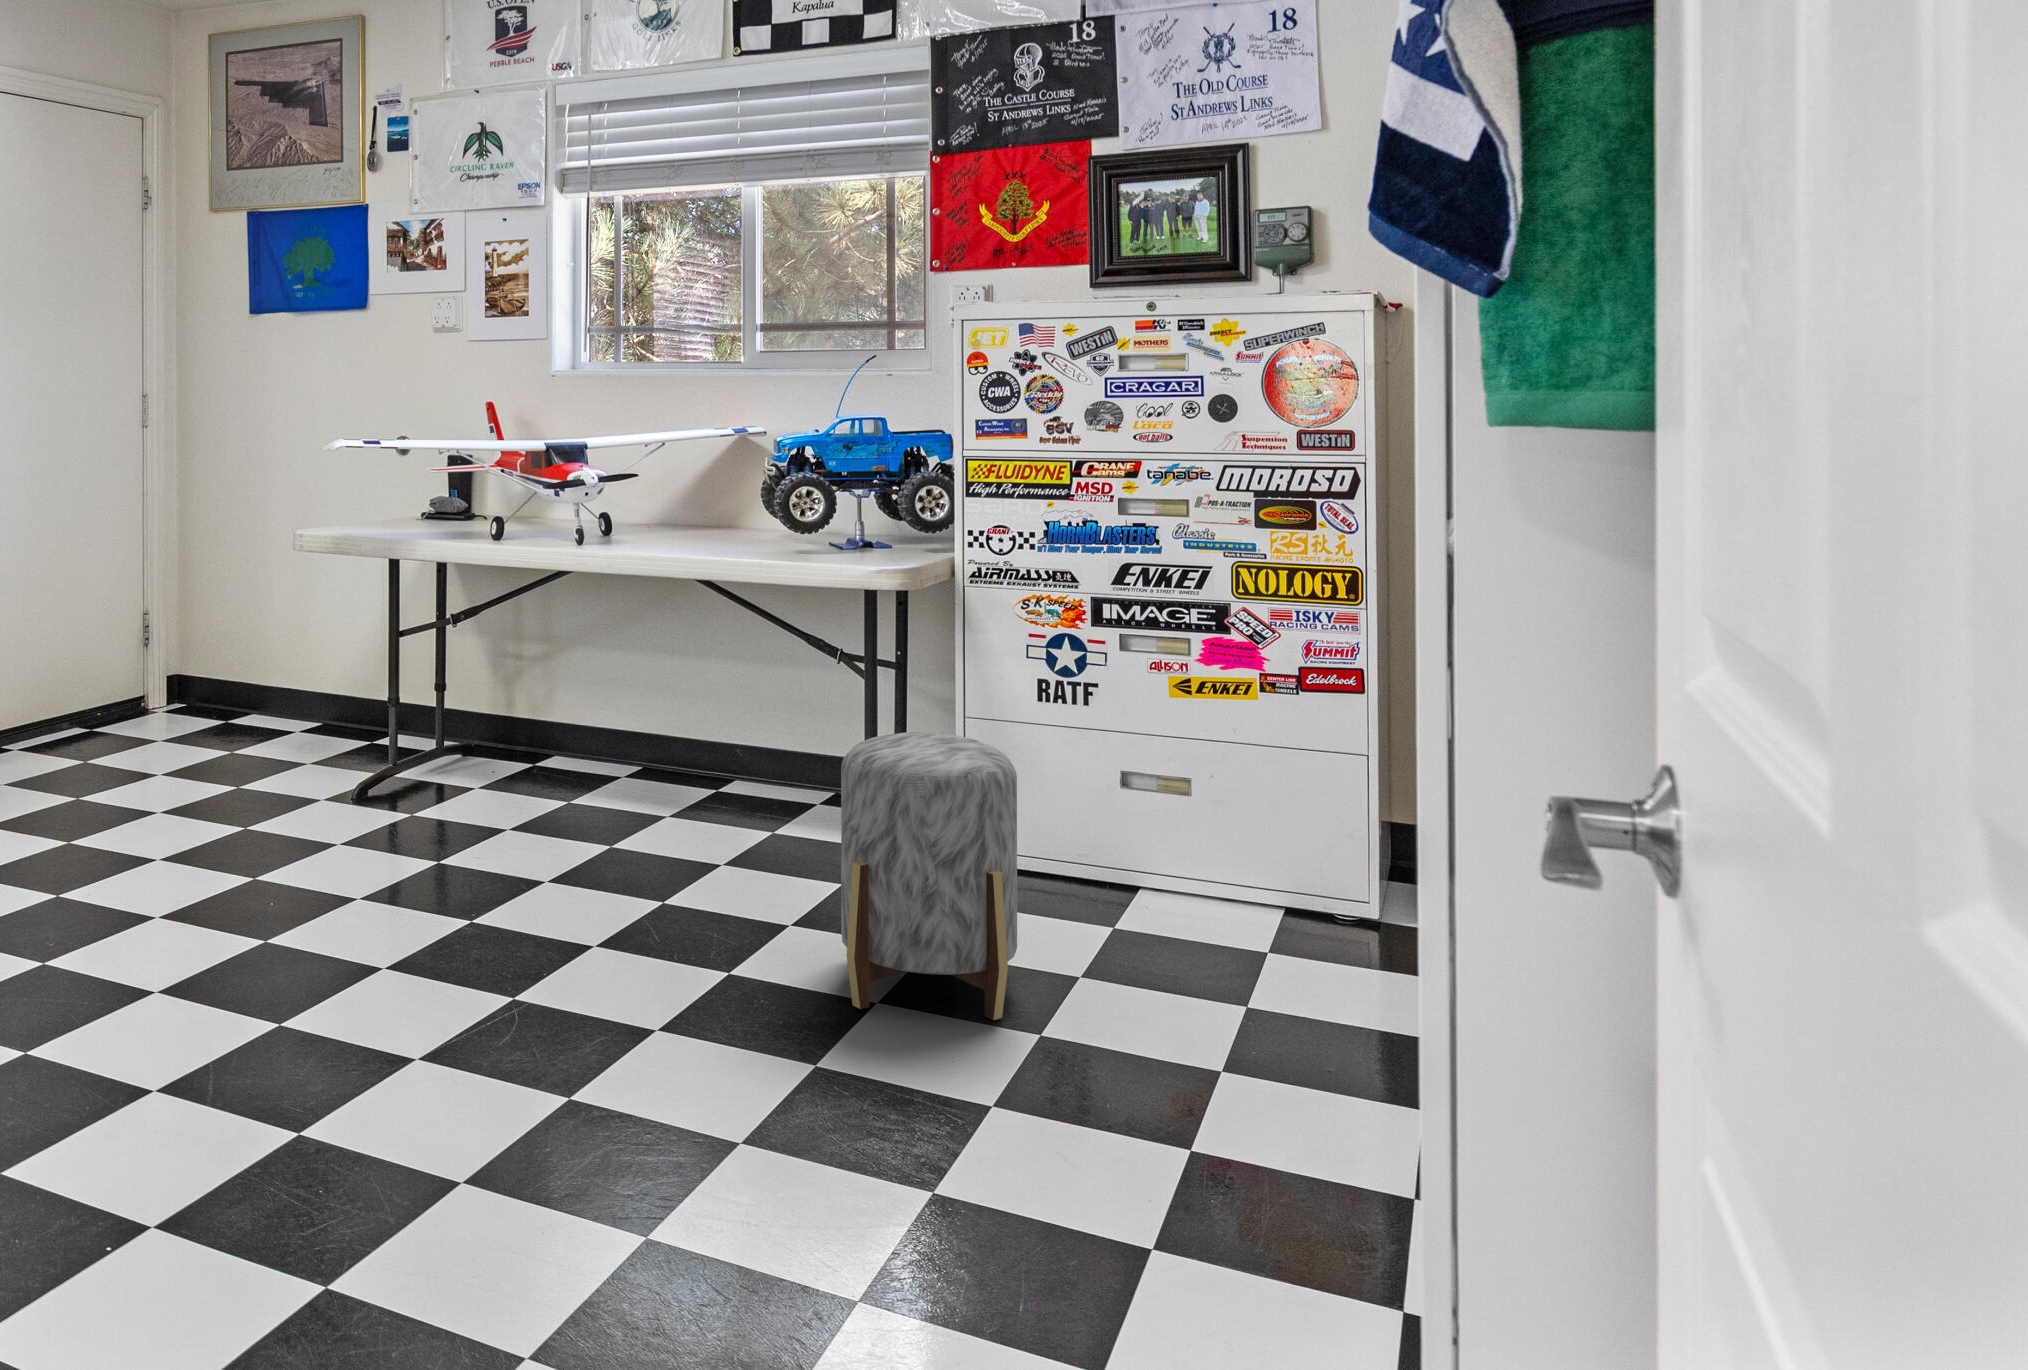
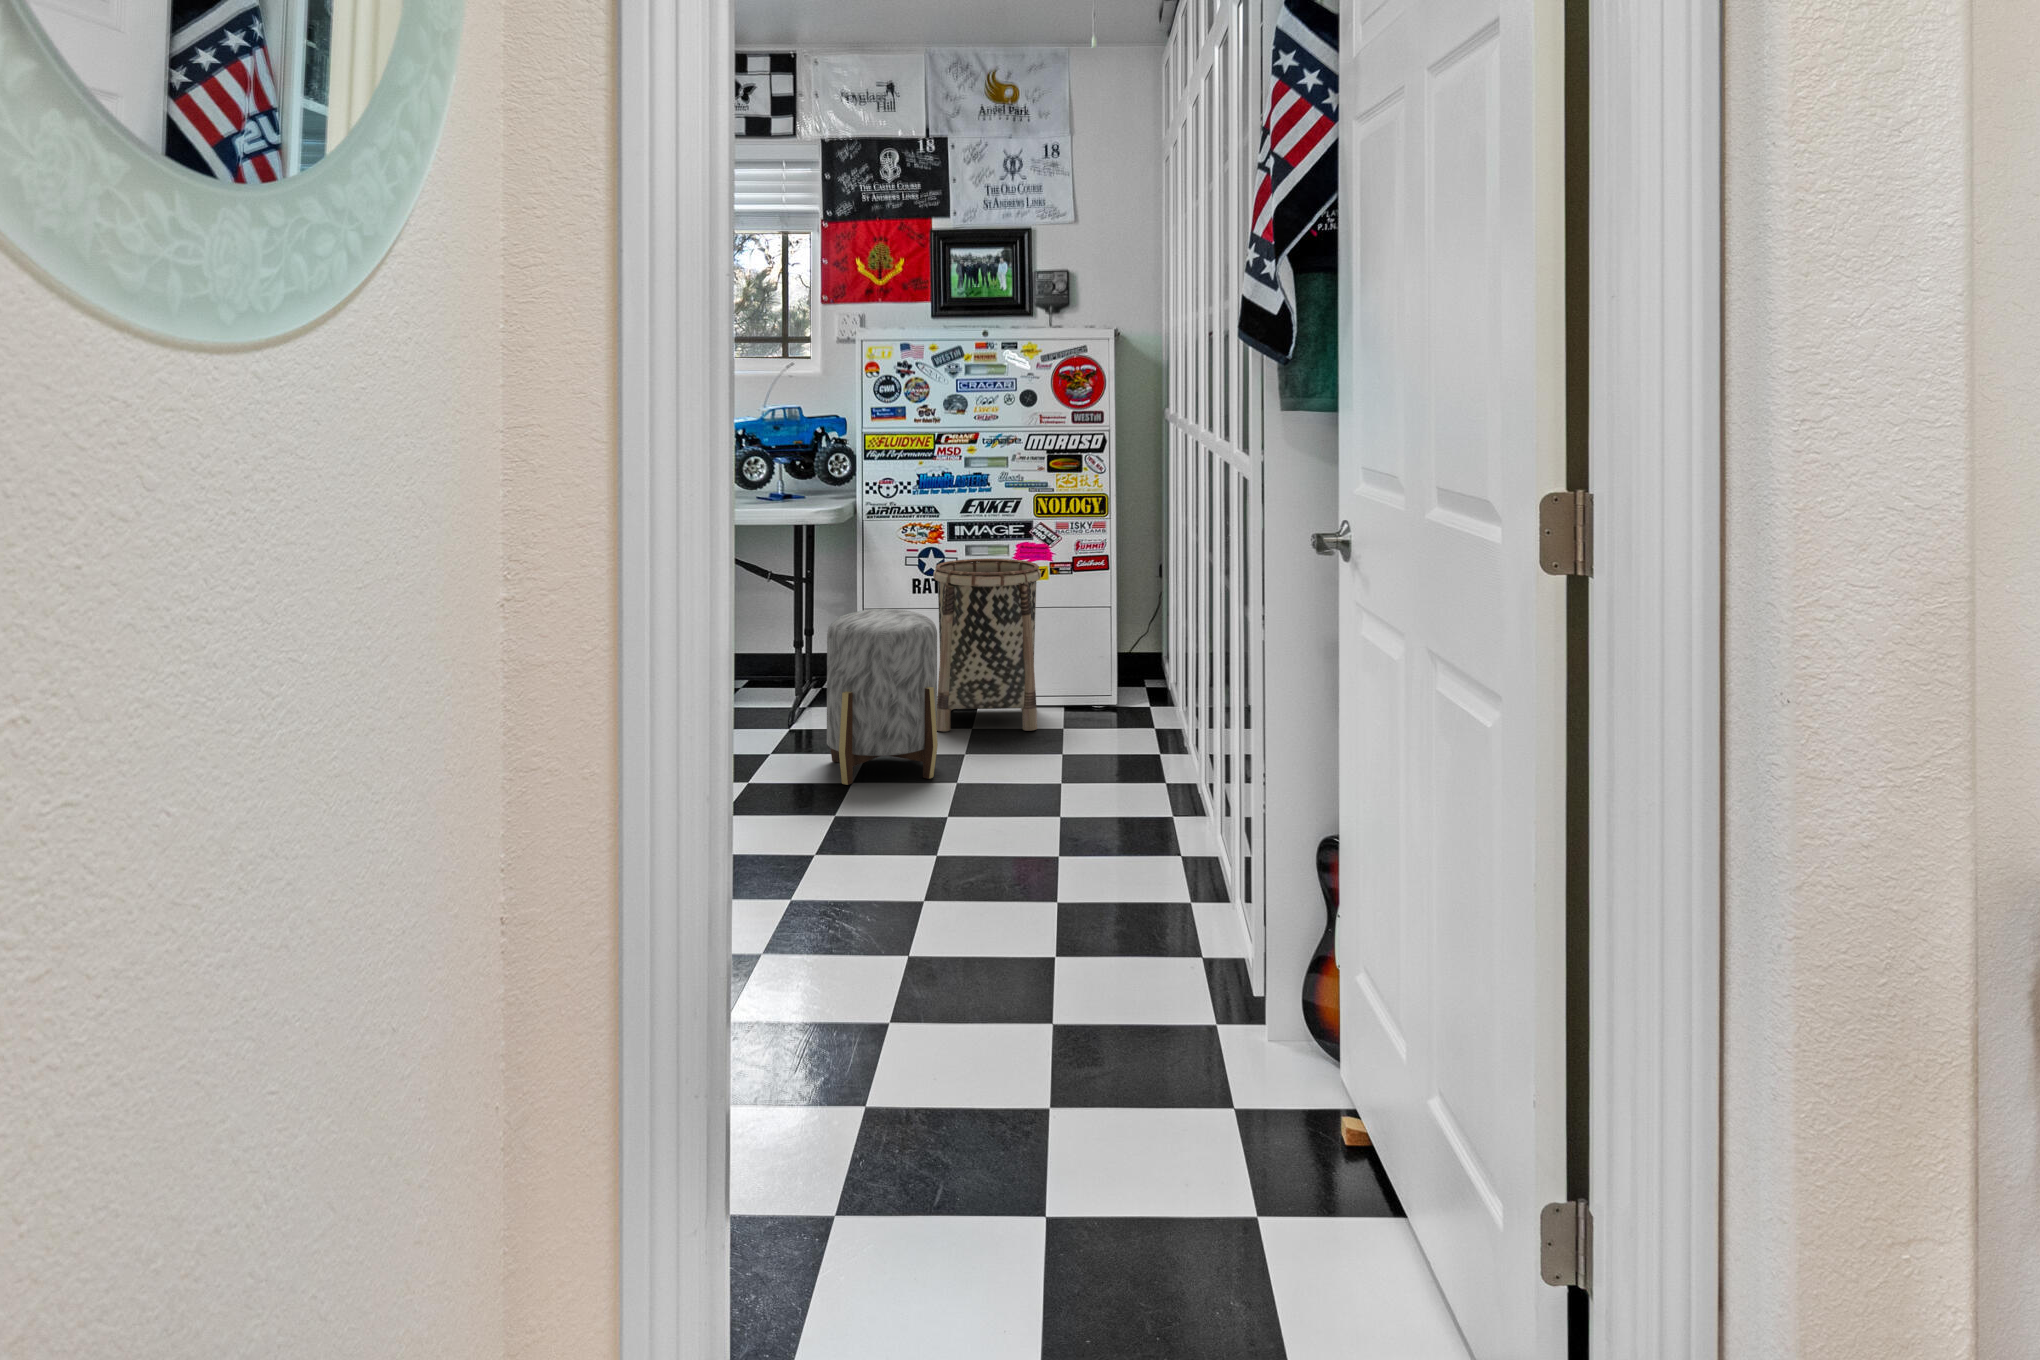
basket: none [1050,657,1232,950] -> present [933,559,1041,731]

